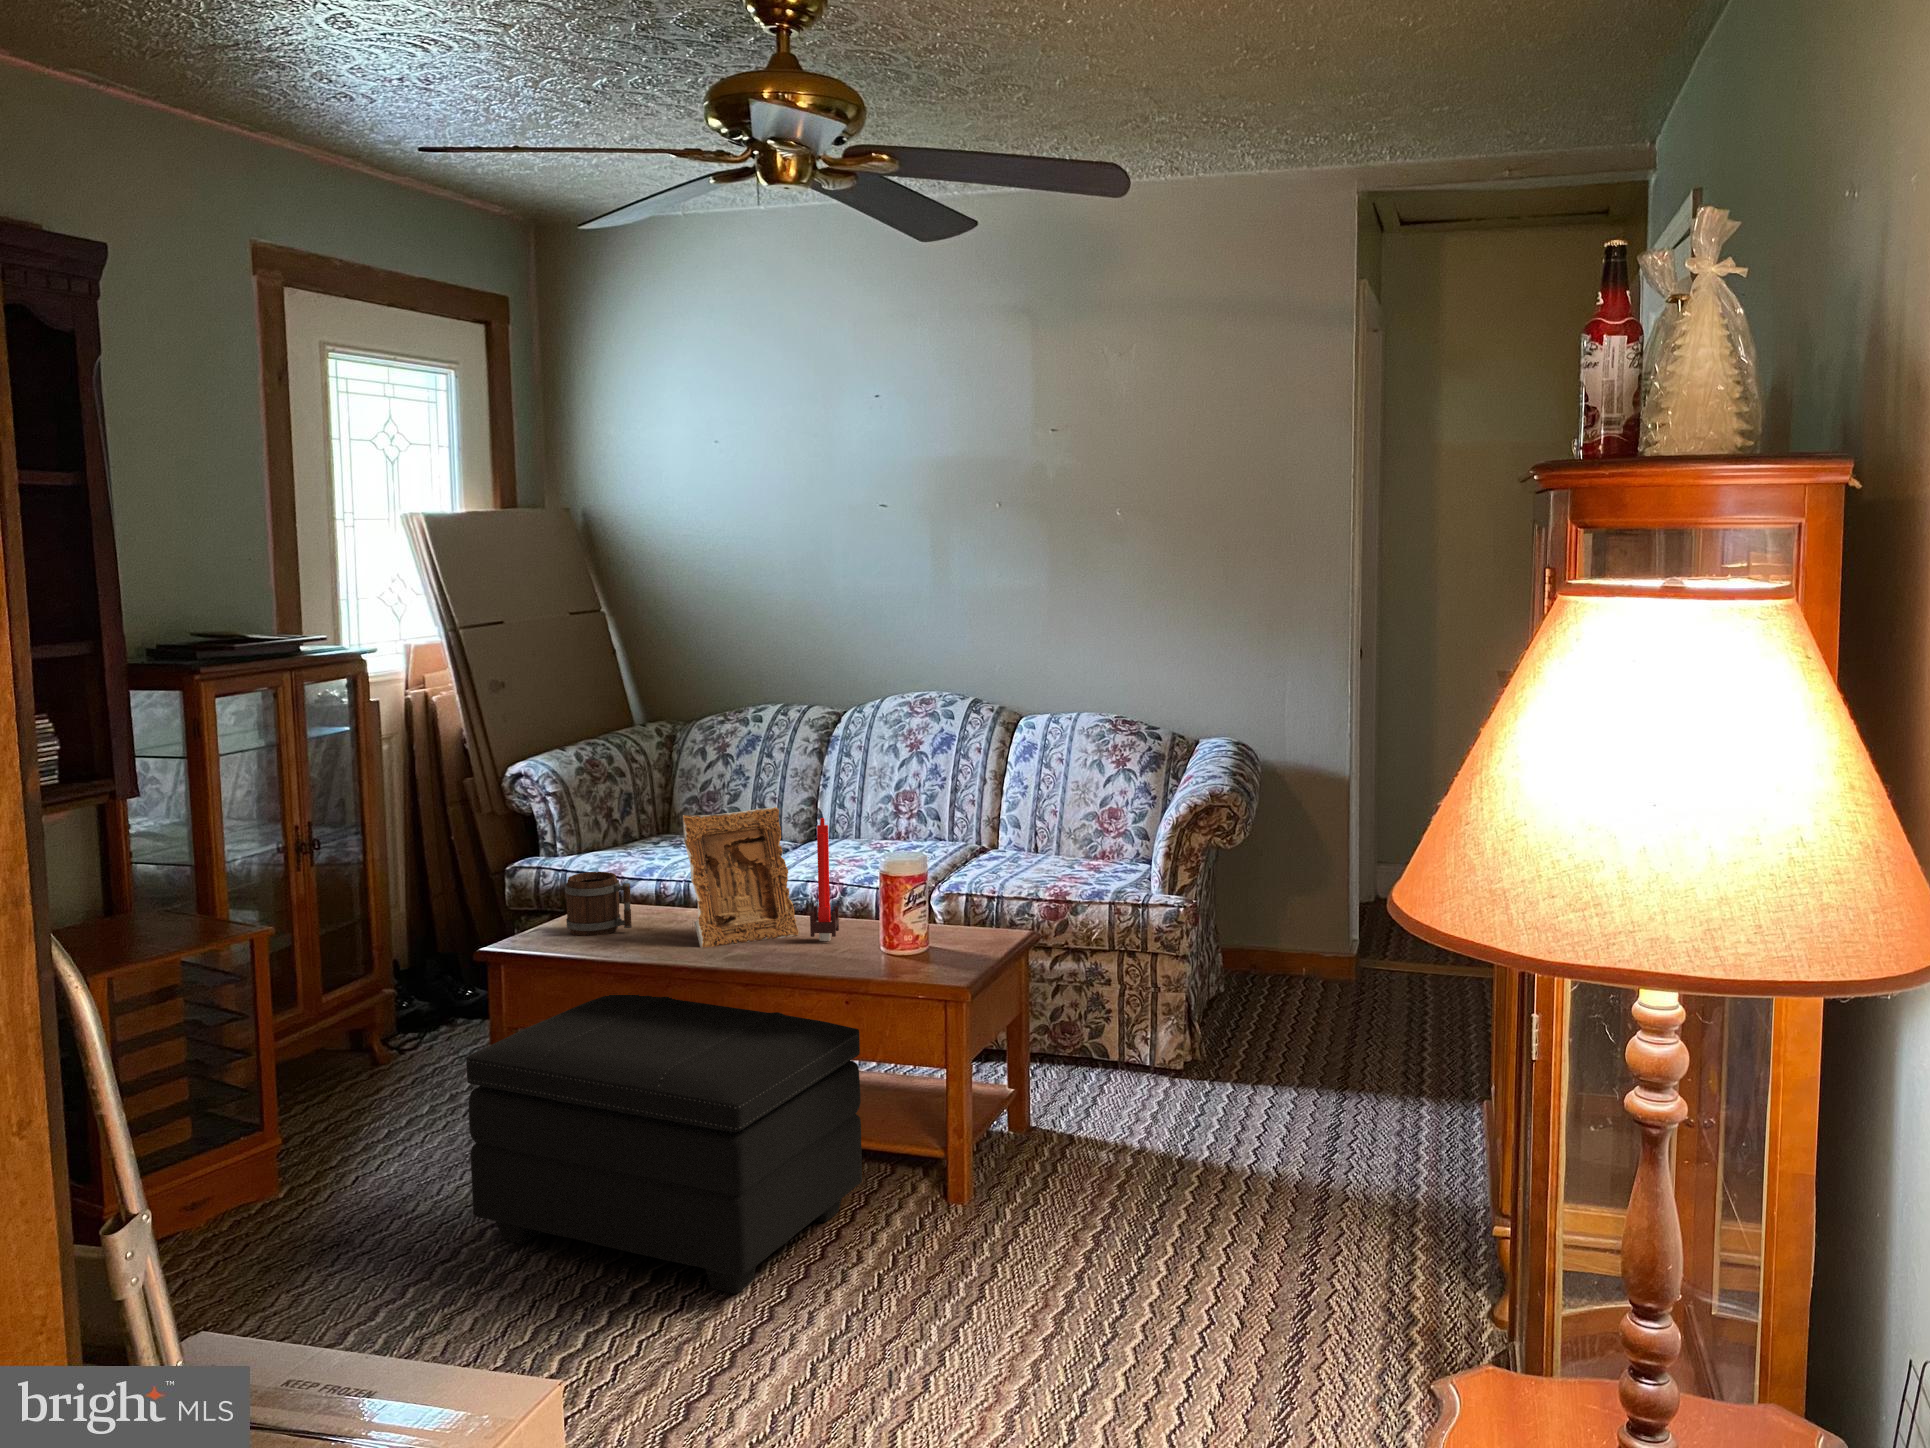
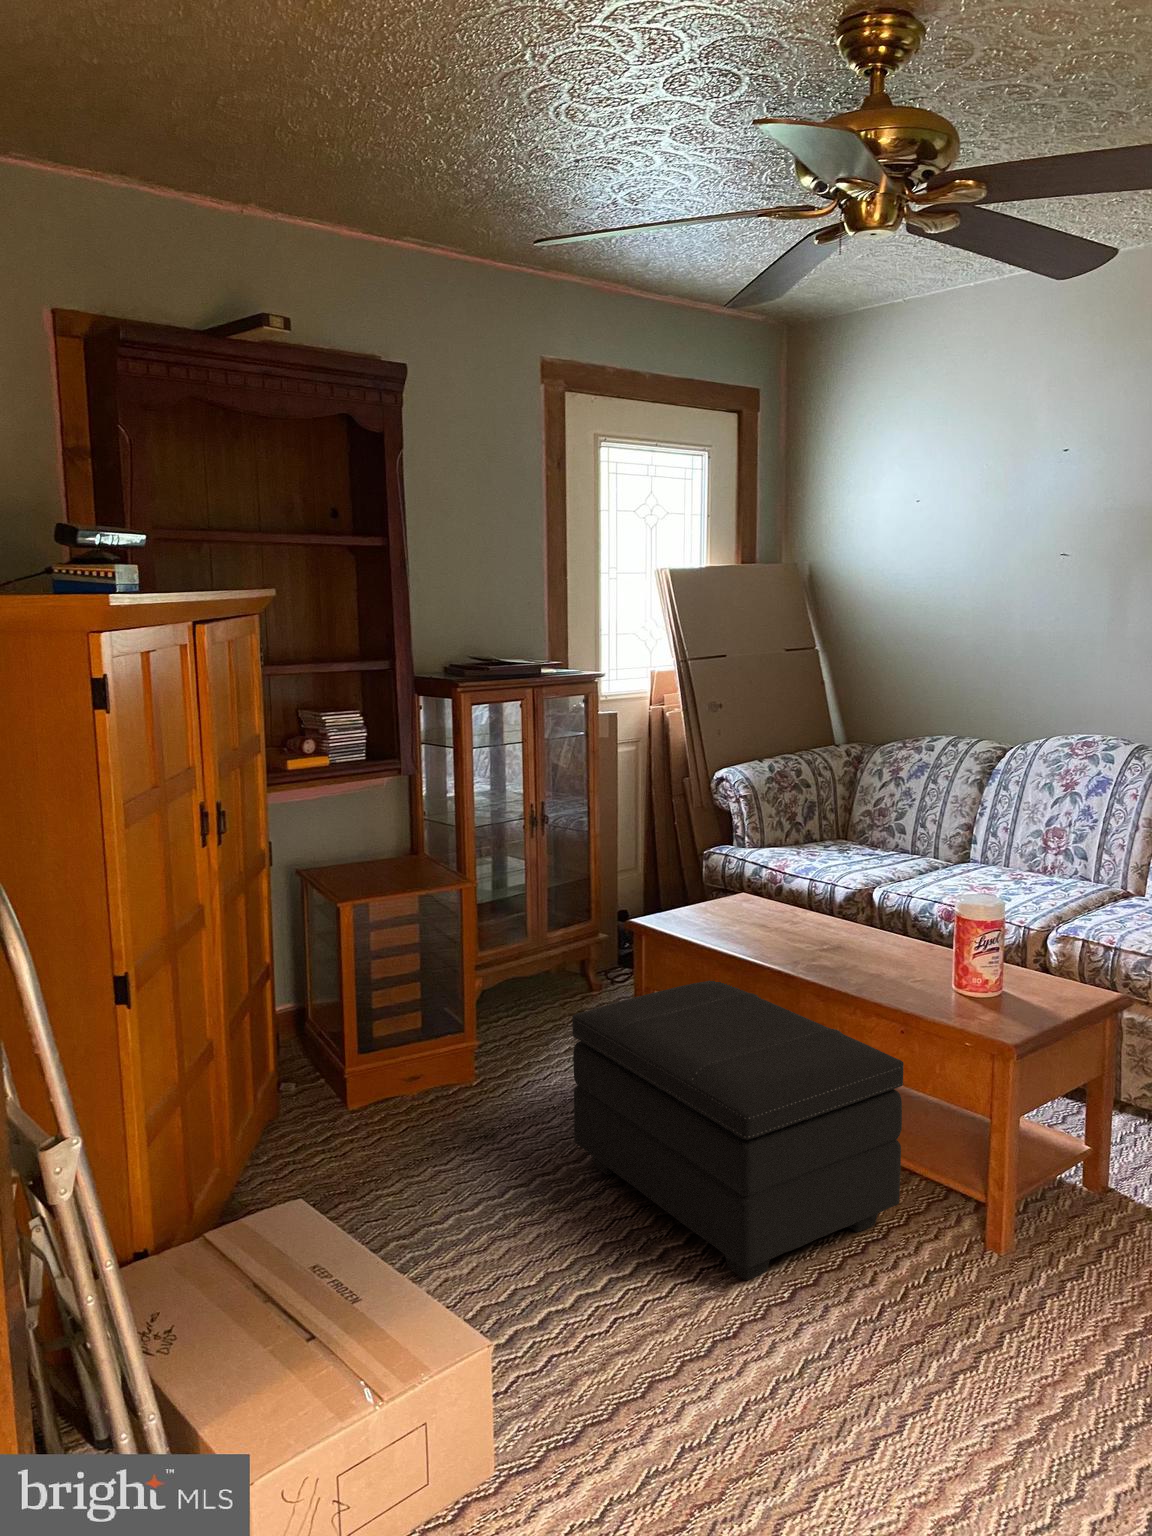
picture frame: present [683,807,799,947] -> none [781,835,882,958]
candle: present [810,818,839,941] -> none [885,853,916,969]
mug: present [565,872,632,936] -> none [695,872,746,928]

